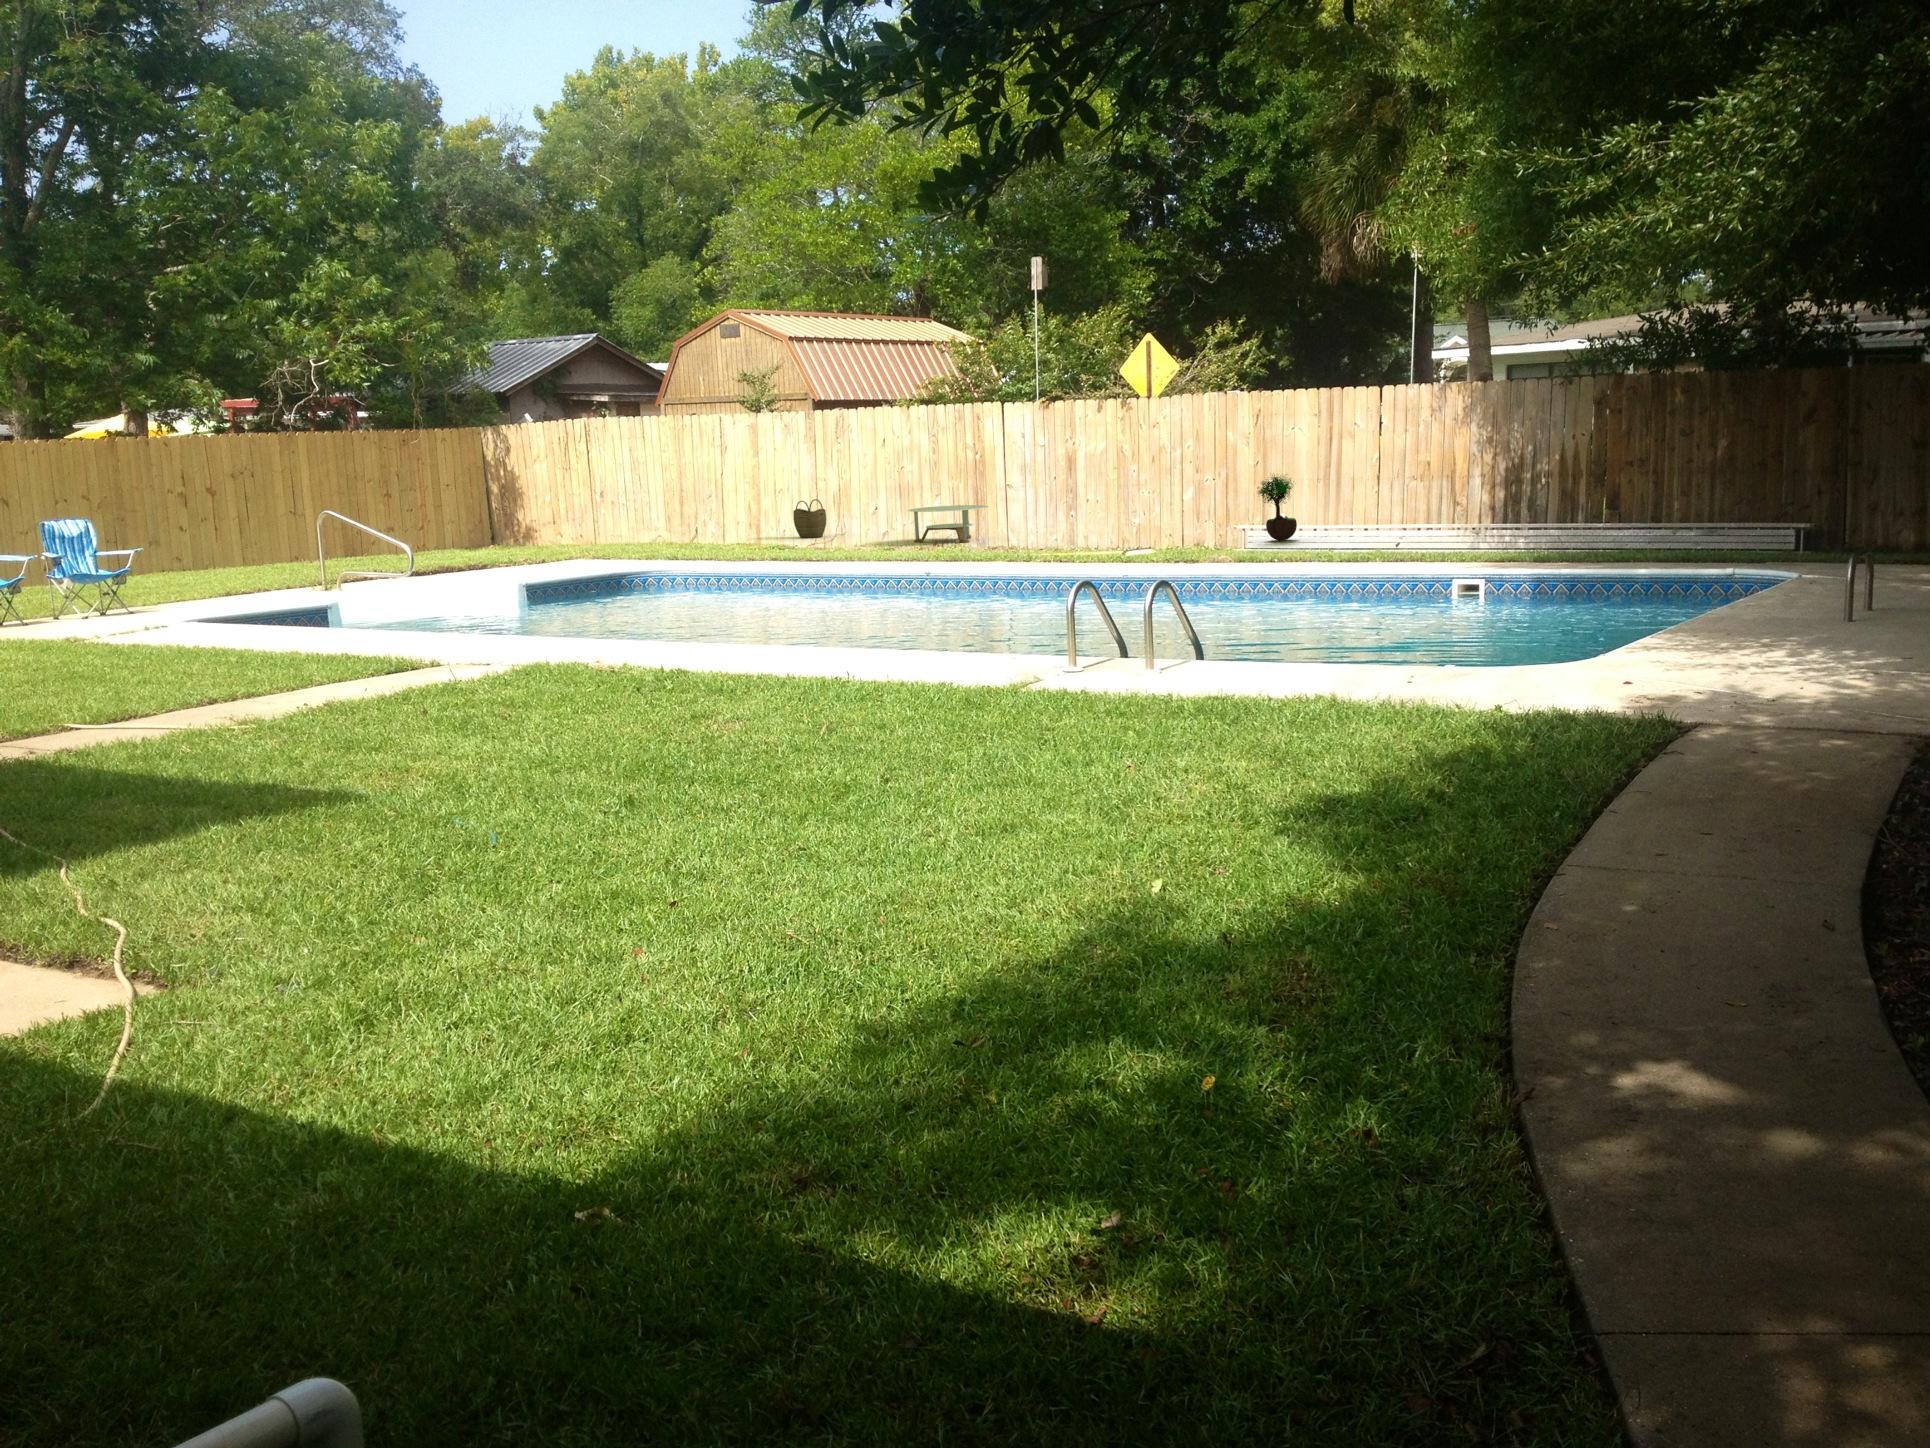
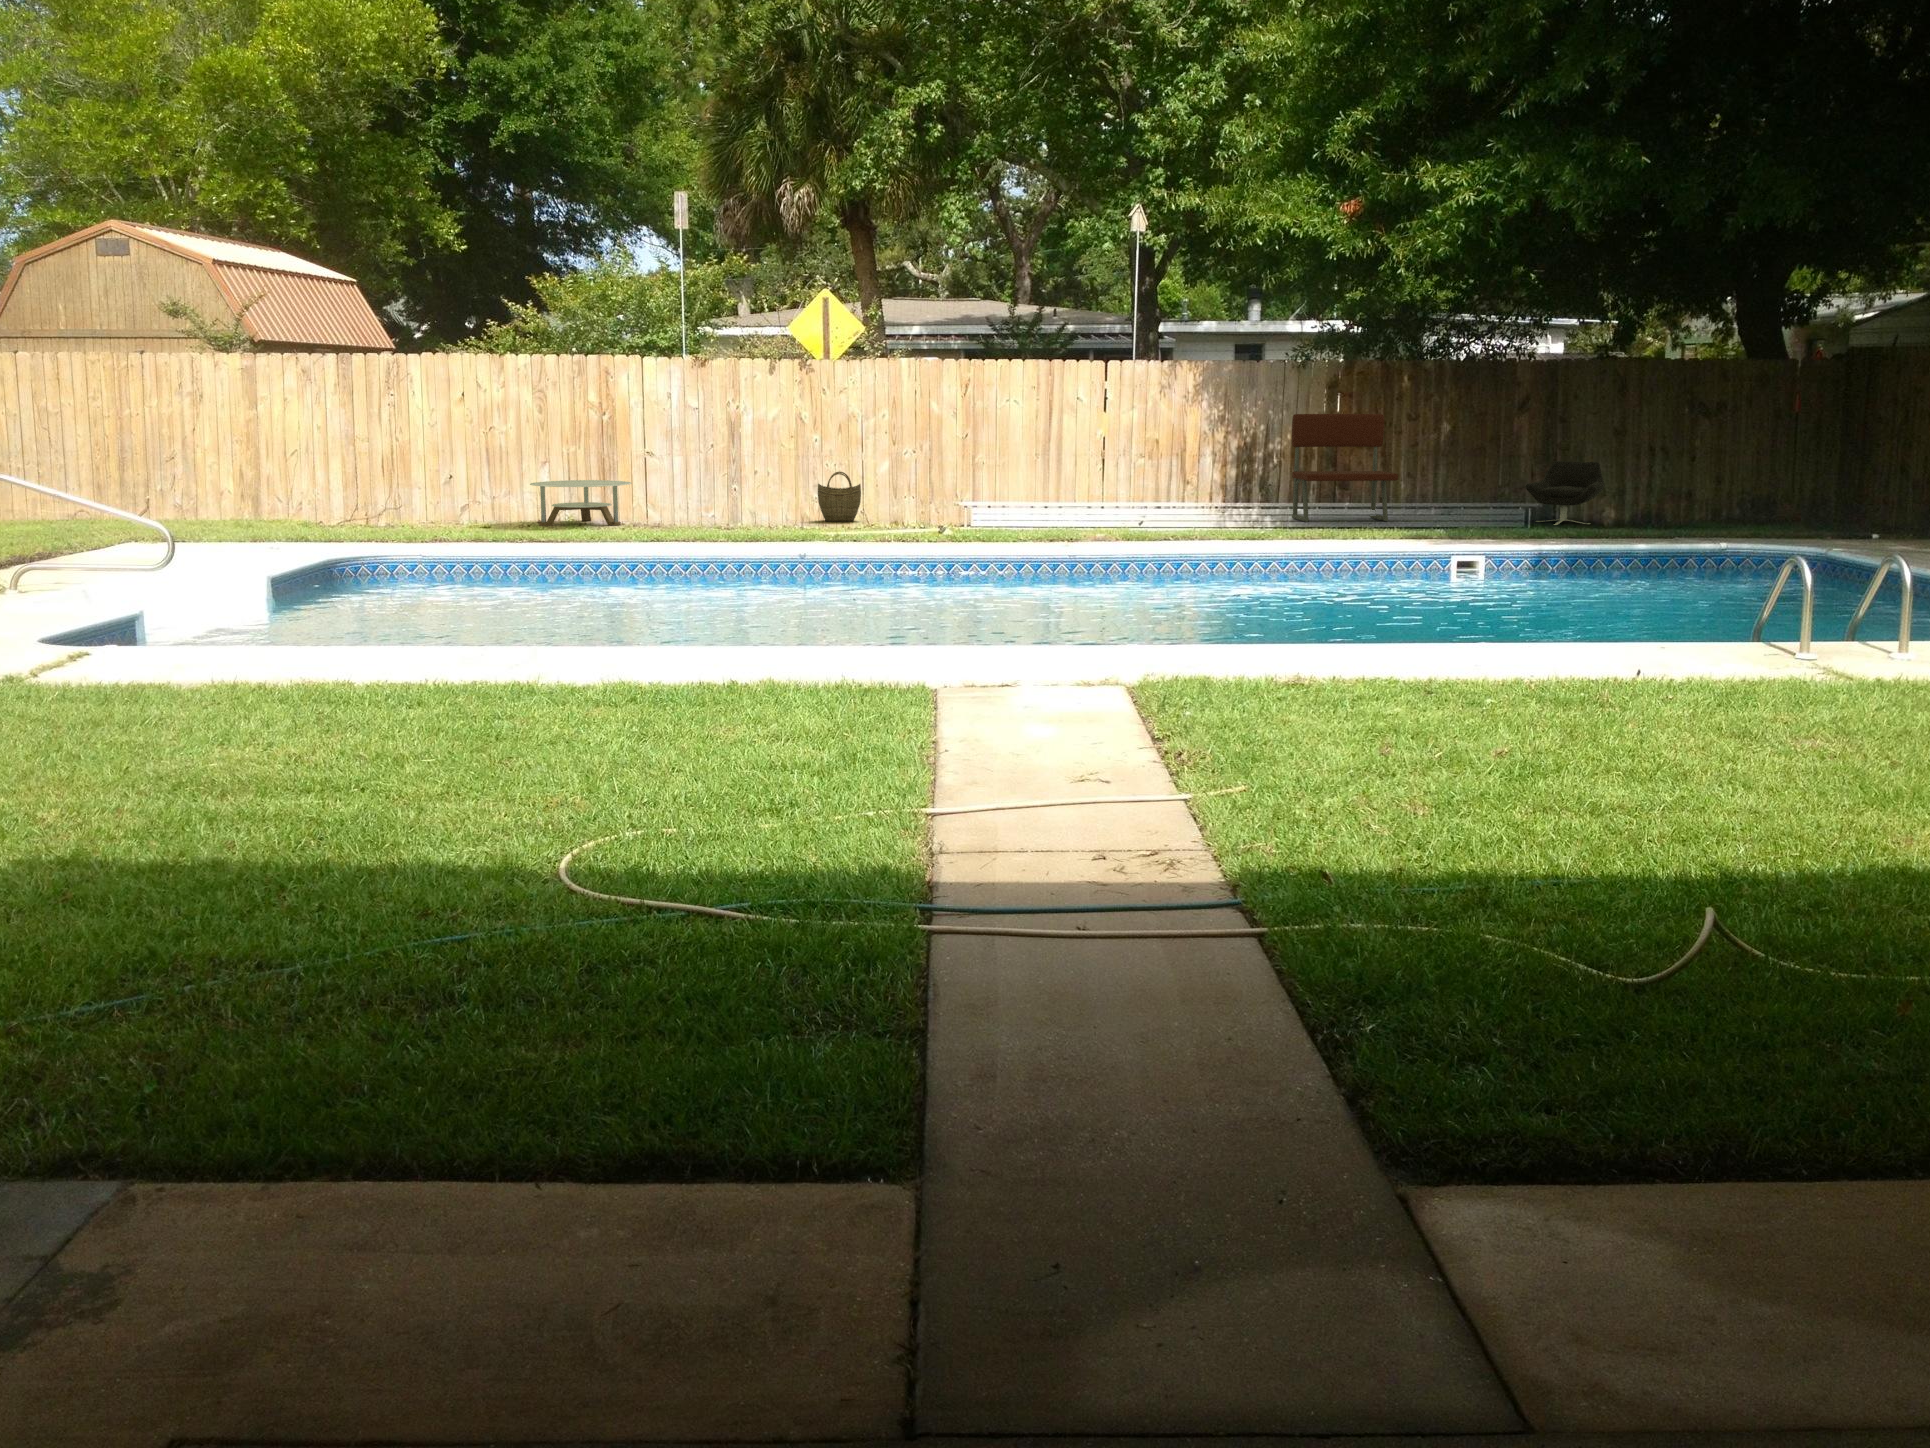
bench: none [1541,431,1652,544] -> present [1292,414,1398,522]
potted tree: present [1258,473,1297,541] -> none [989,444,1034,521]
lounge chair: none [1788,478,1889,550] -> present [1525,461,1605,525]
woven basket: present [793,499,826,538] -> present [818,472,861,522]

